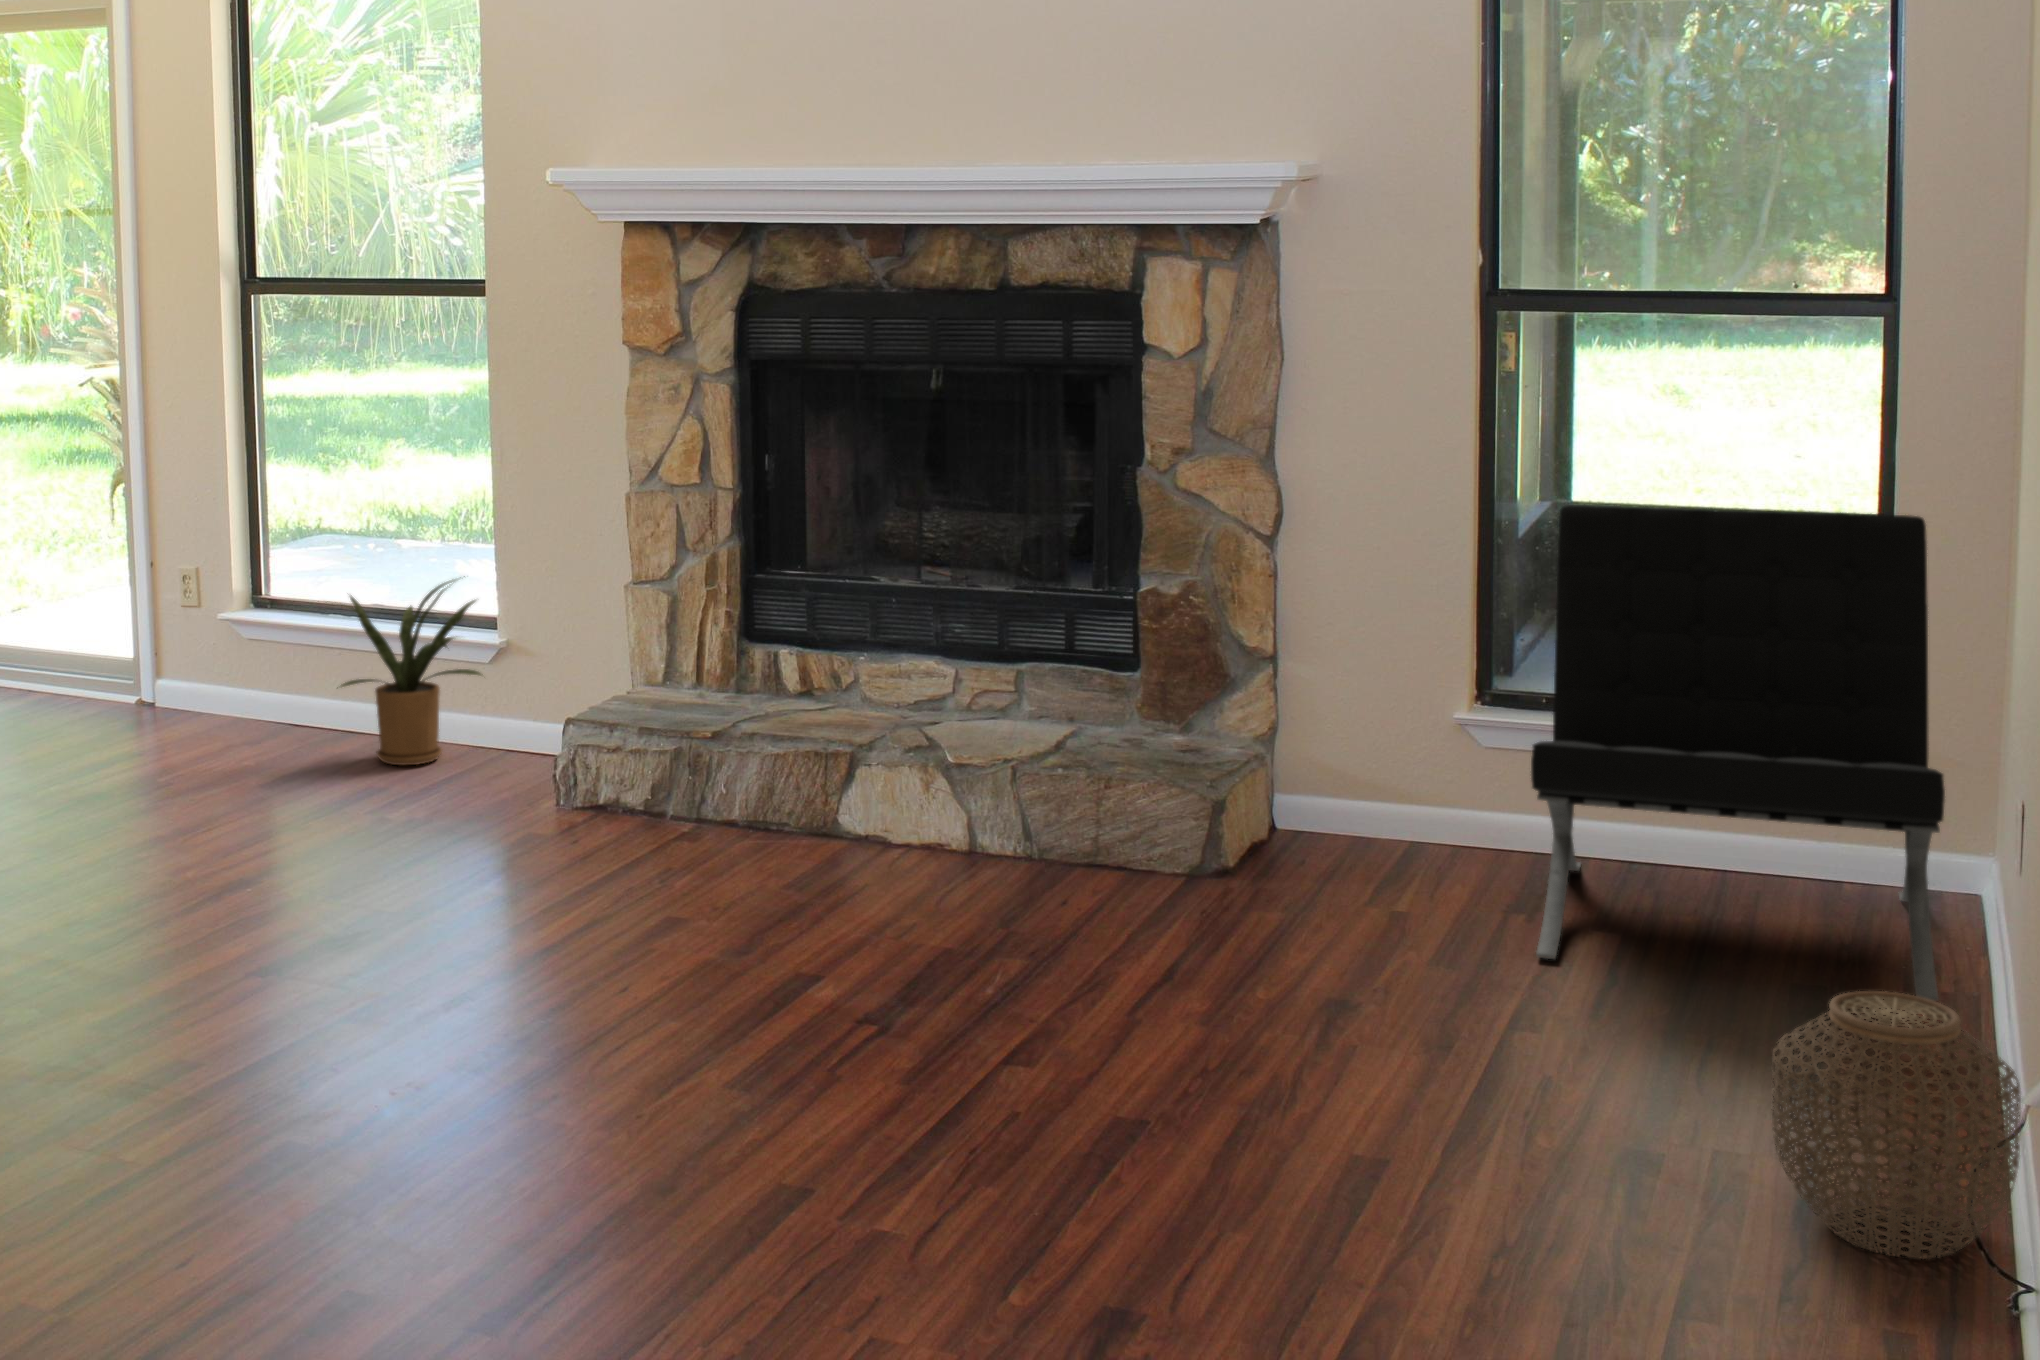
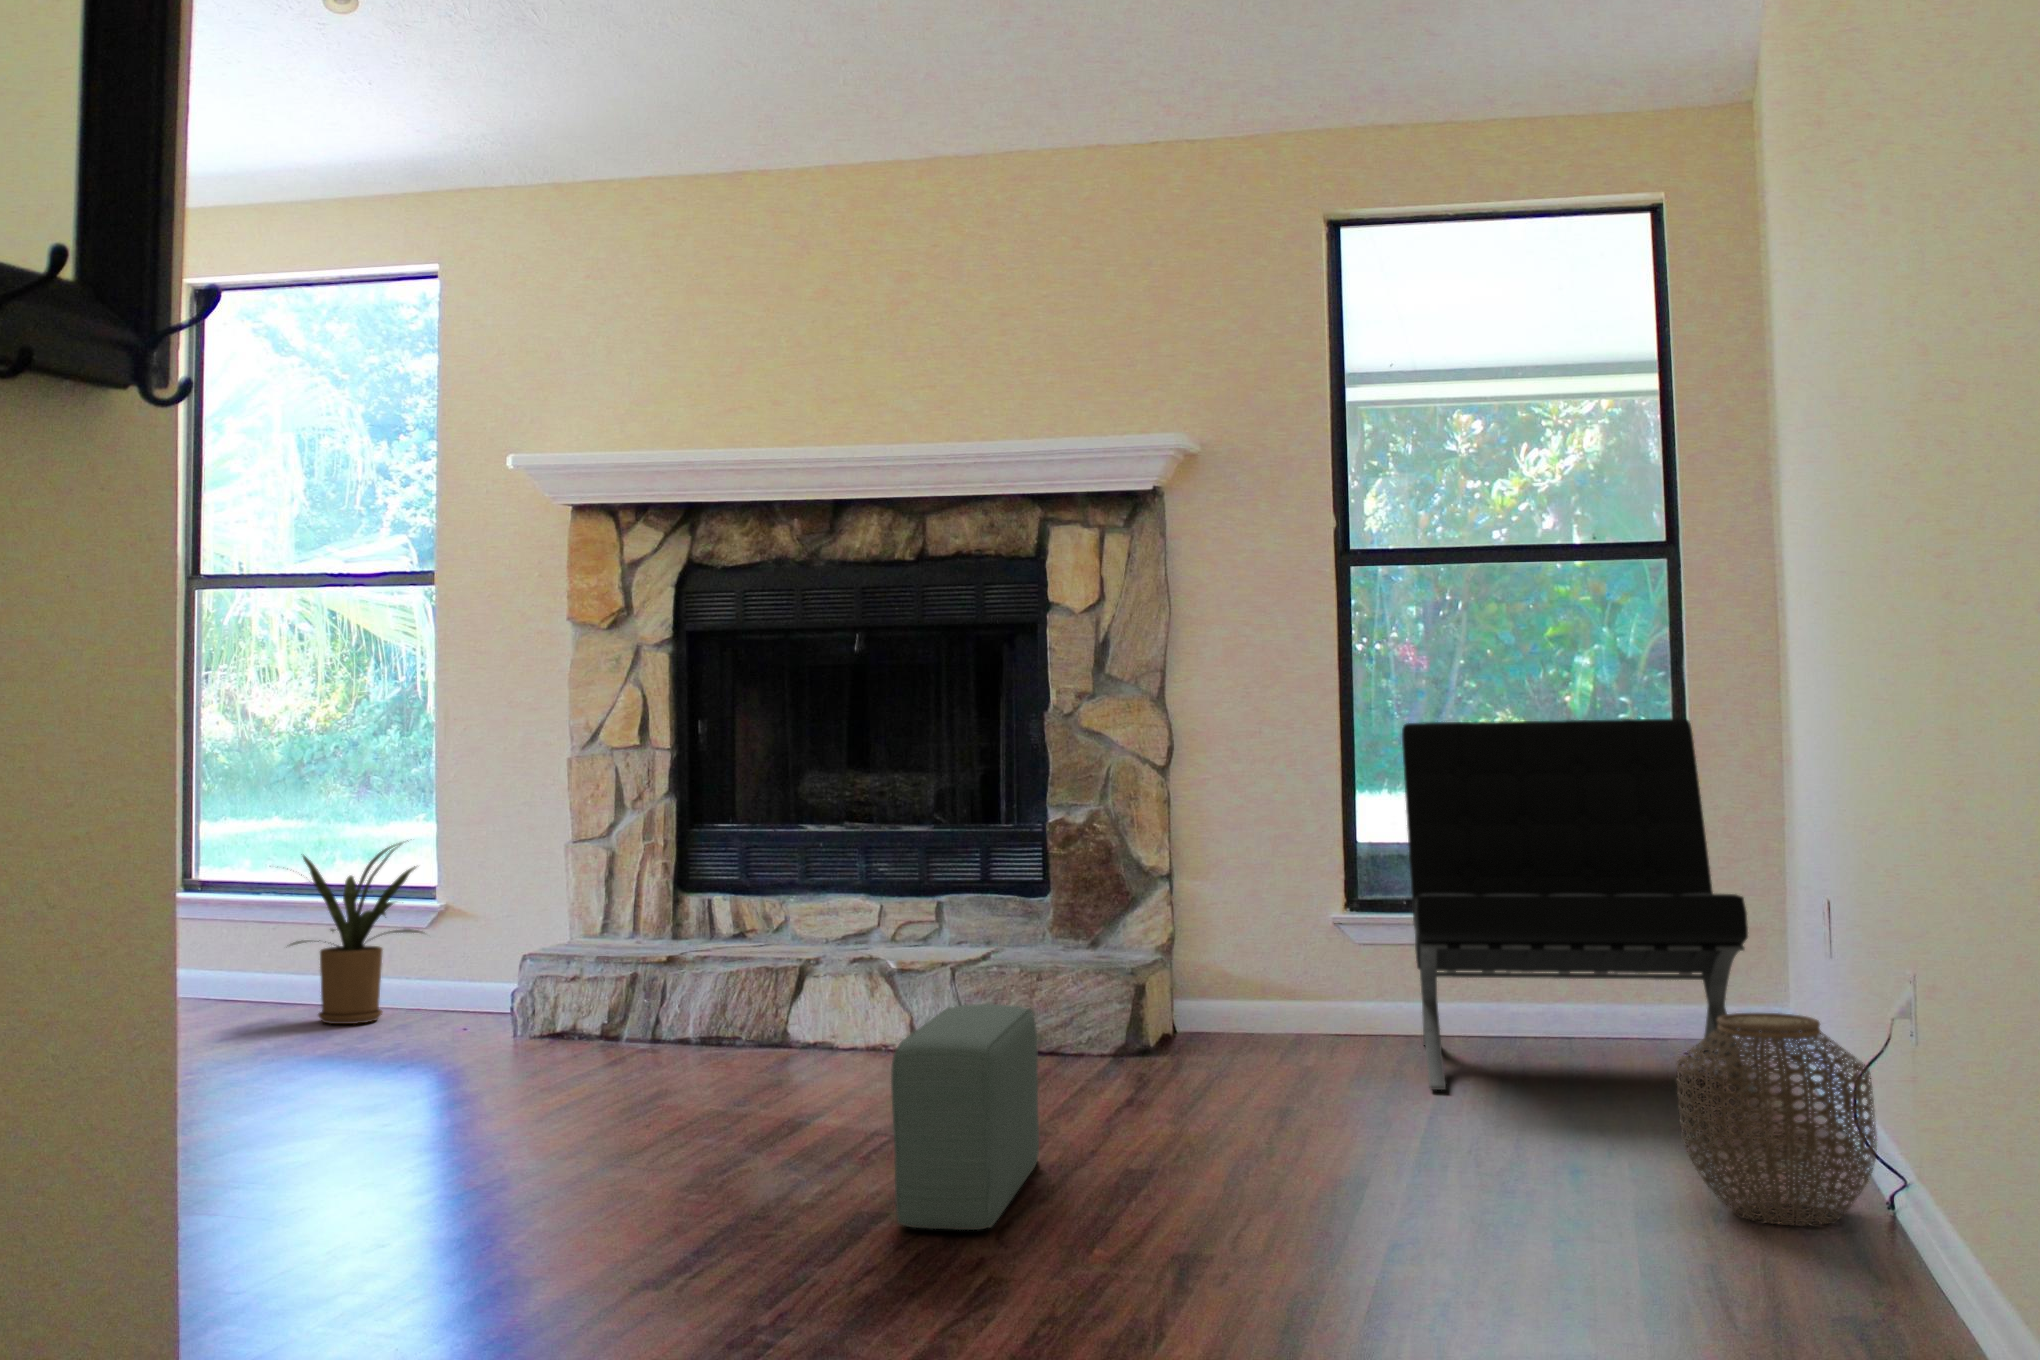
pouf: none [827,887,1035,1181] -> present [891,1004,1039,1230]

